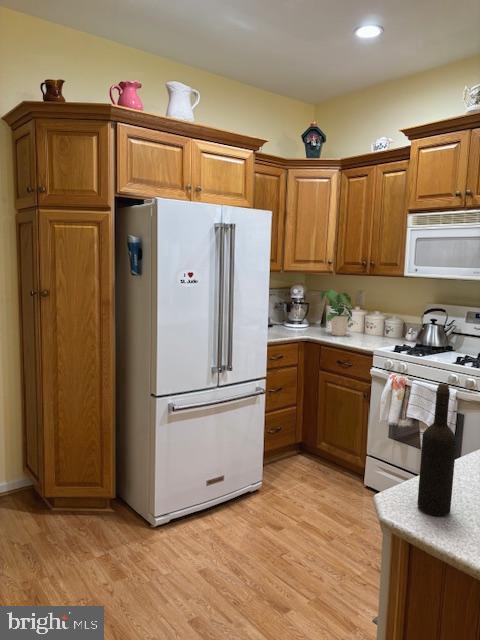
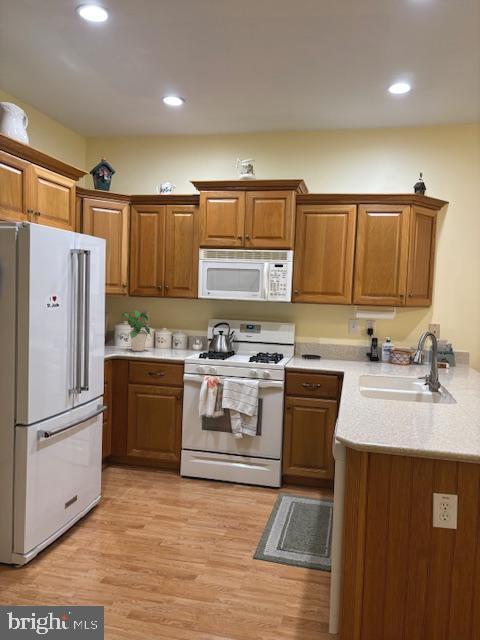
wine bottle: present [417,384,456,516] -> none [356,360,378,438]

